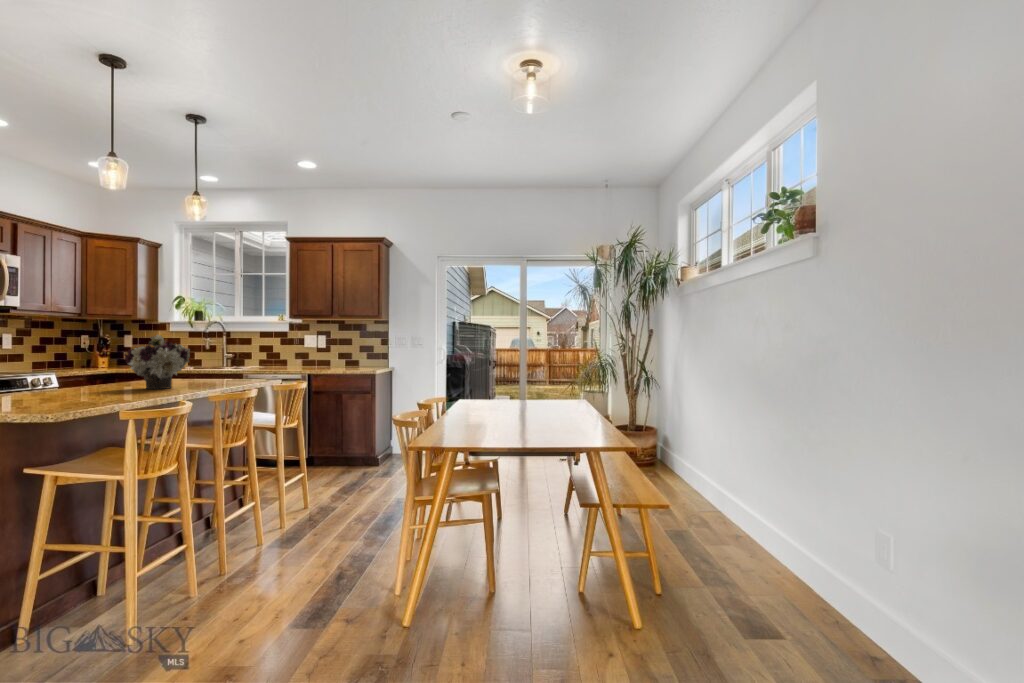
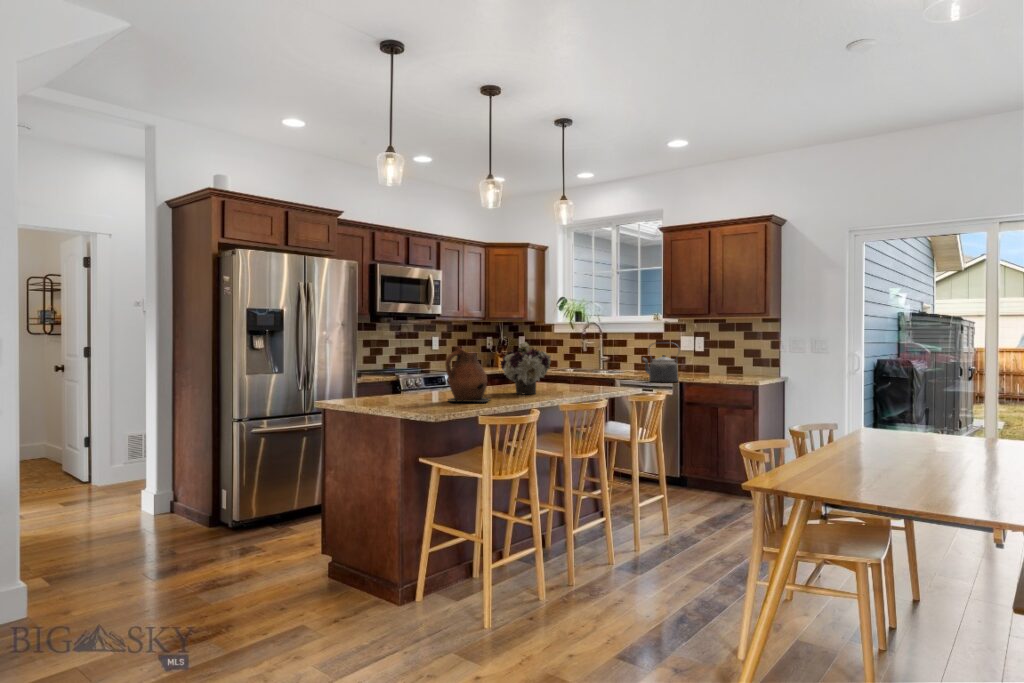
ceramic pitcher: none [55,337,119,400] -> present [445,347,490,402]
kettle: none [274,340,309,374] -> present [643,343,680,382]

